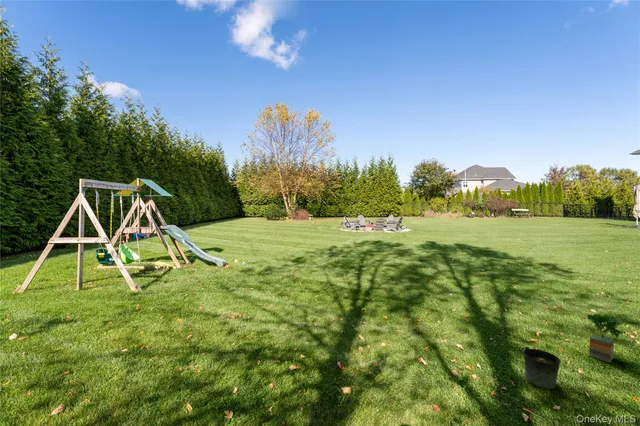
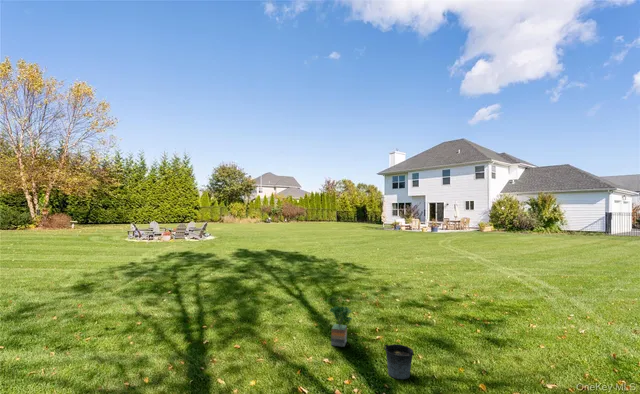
potted tree: present [586,314,623,363] -> present [330,306,352,347]

